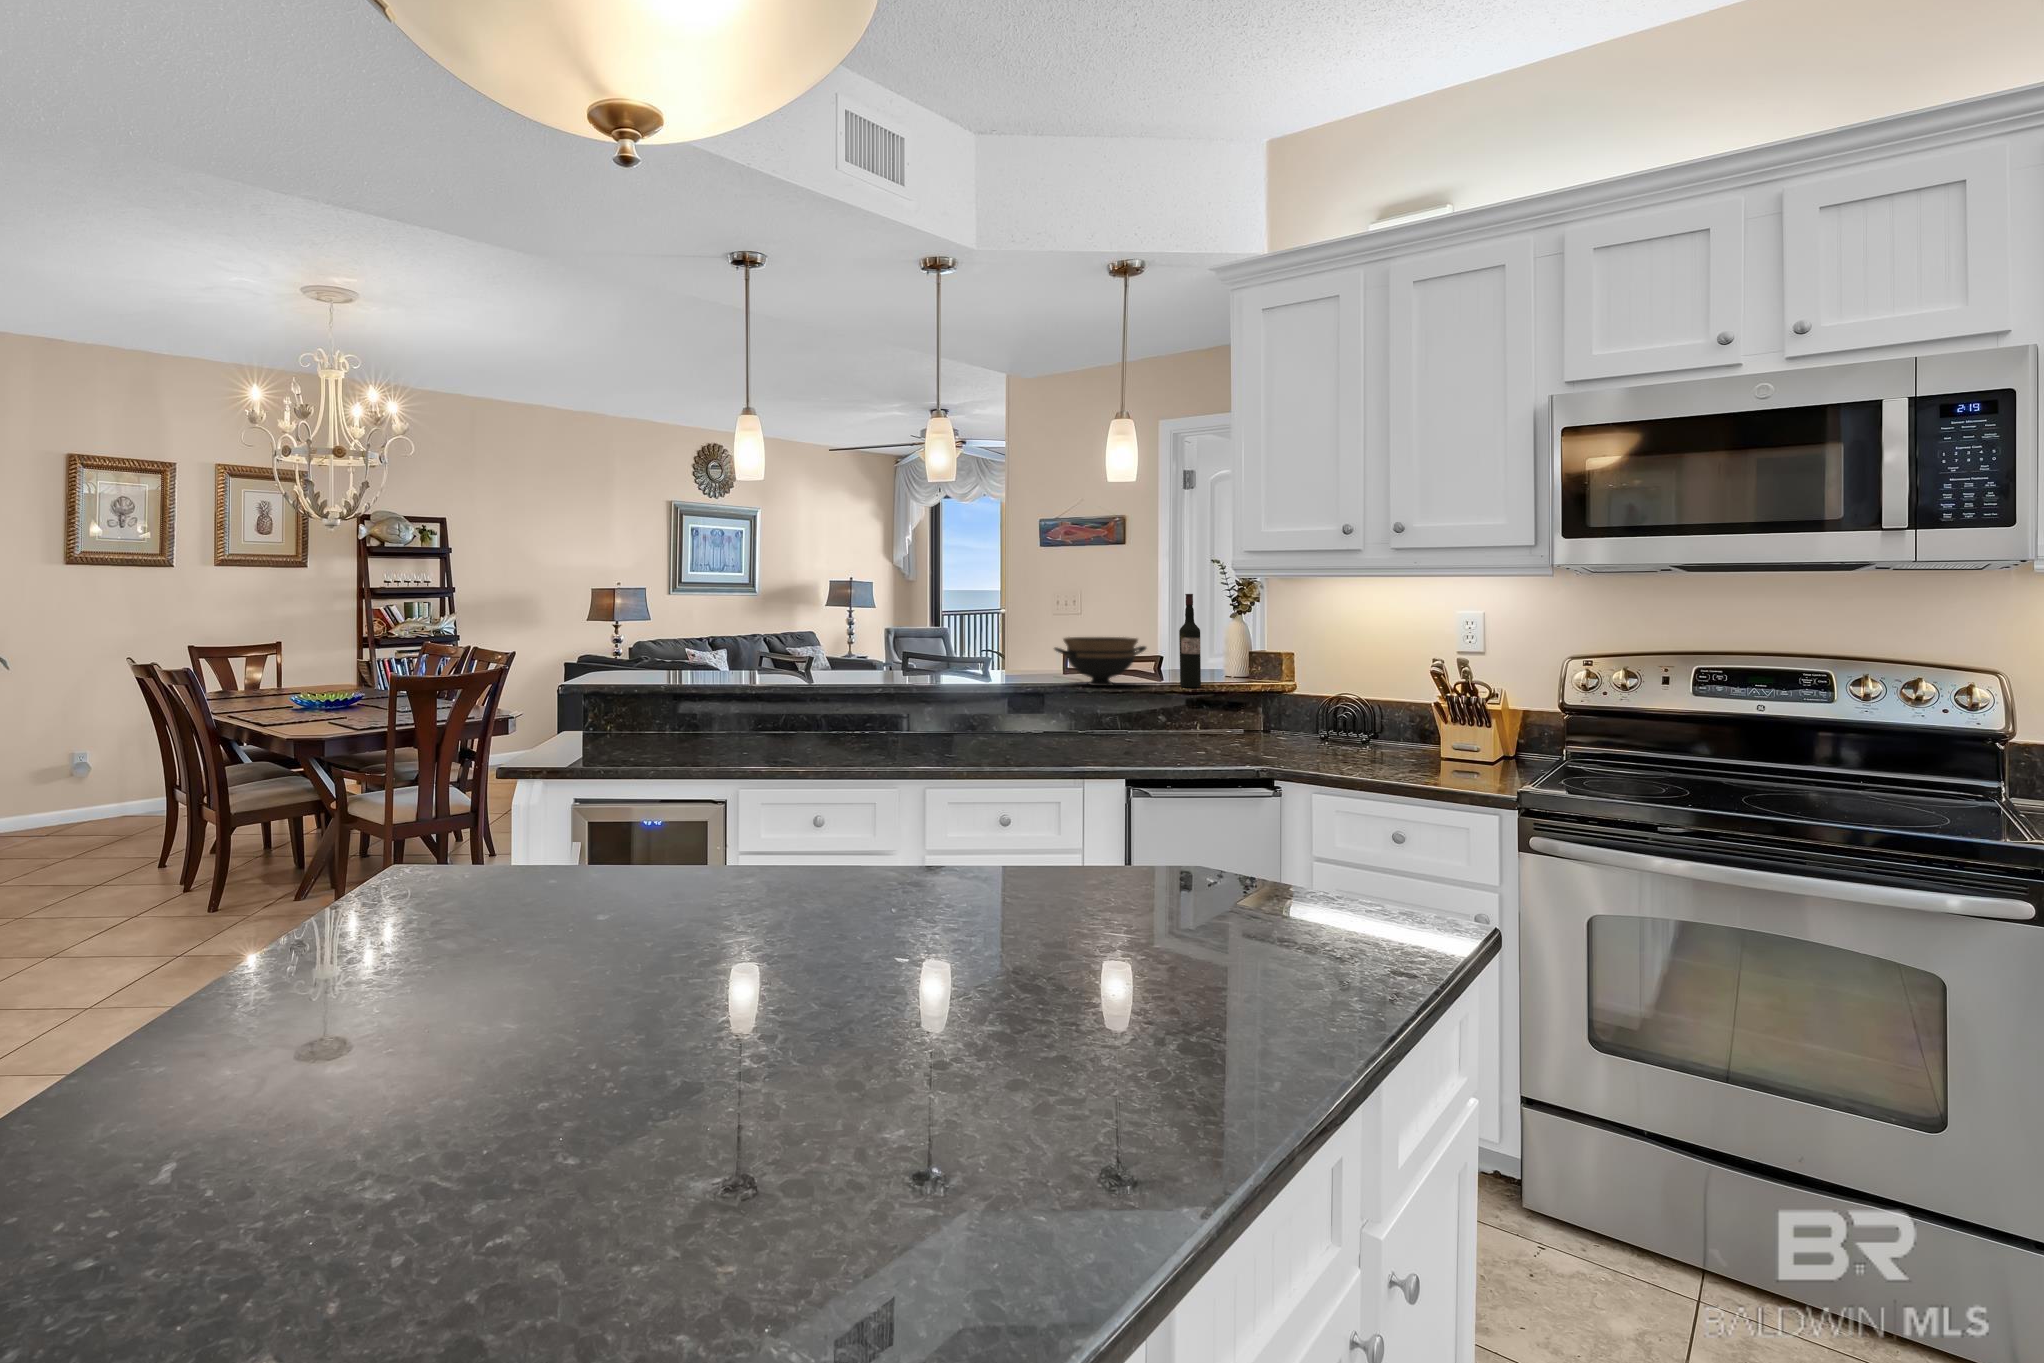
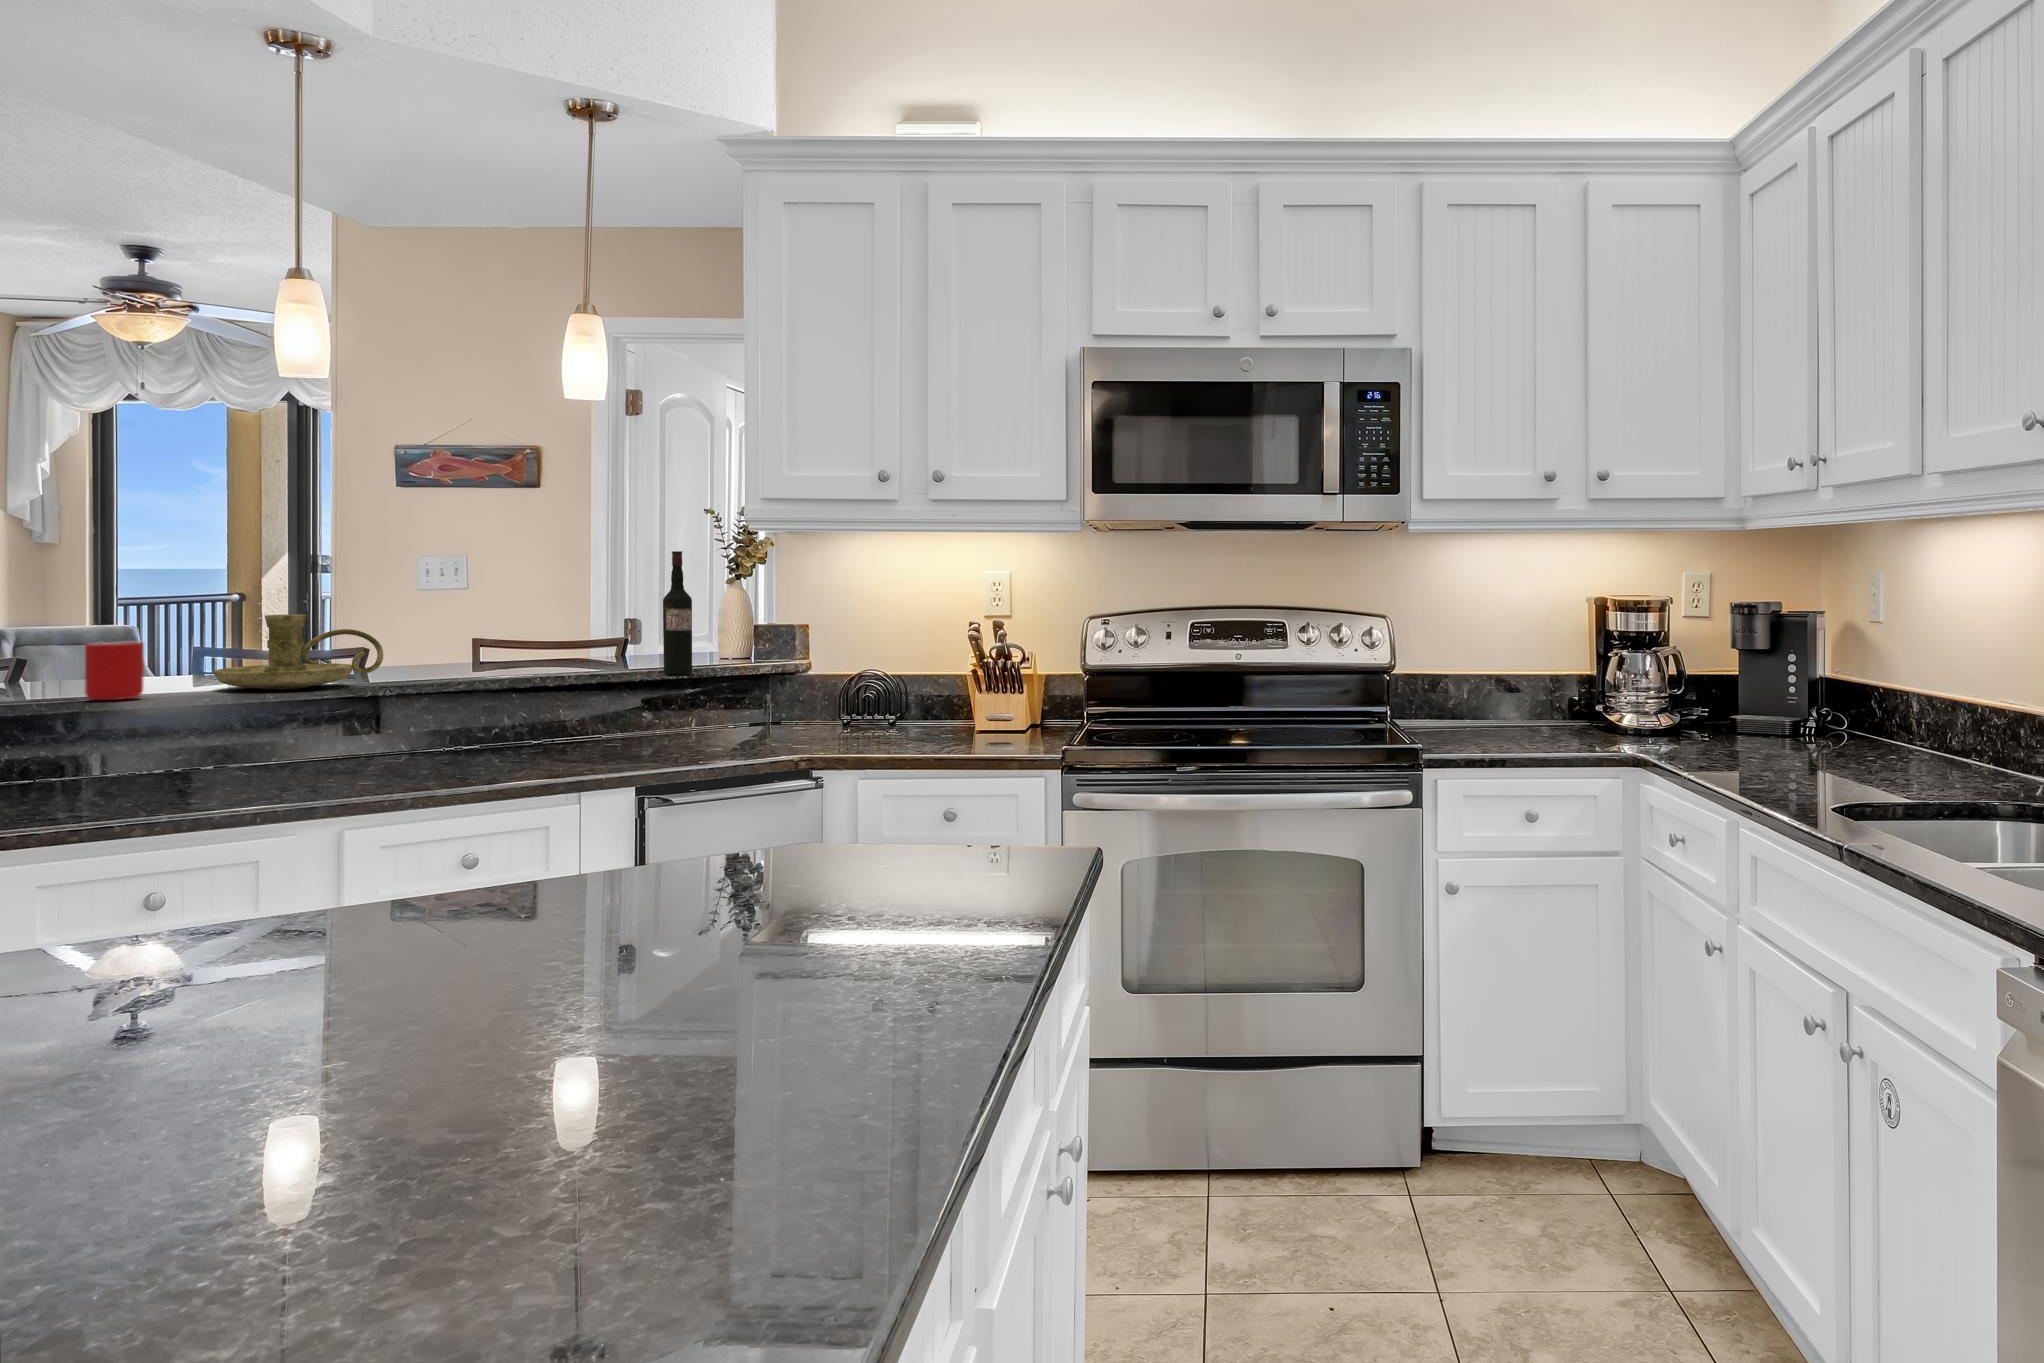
candle holder: none [918,635,1003,681] -> present [214,614,383,690]
bowl: present [1054,637,1146,686] -> none [474,611,617,680]
cup: none [859,649,885,682] -> present [85,641,144,700]

